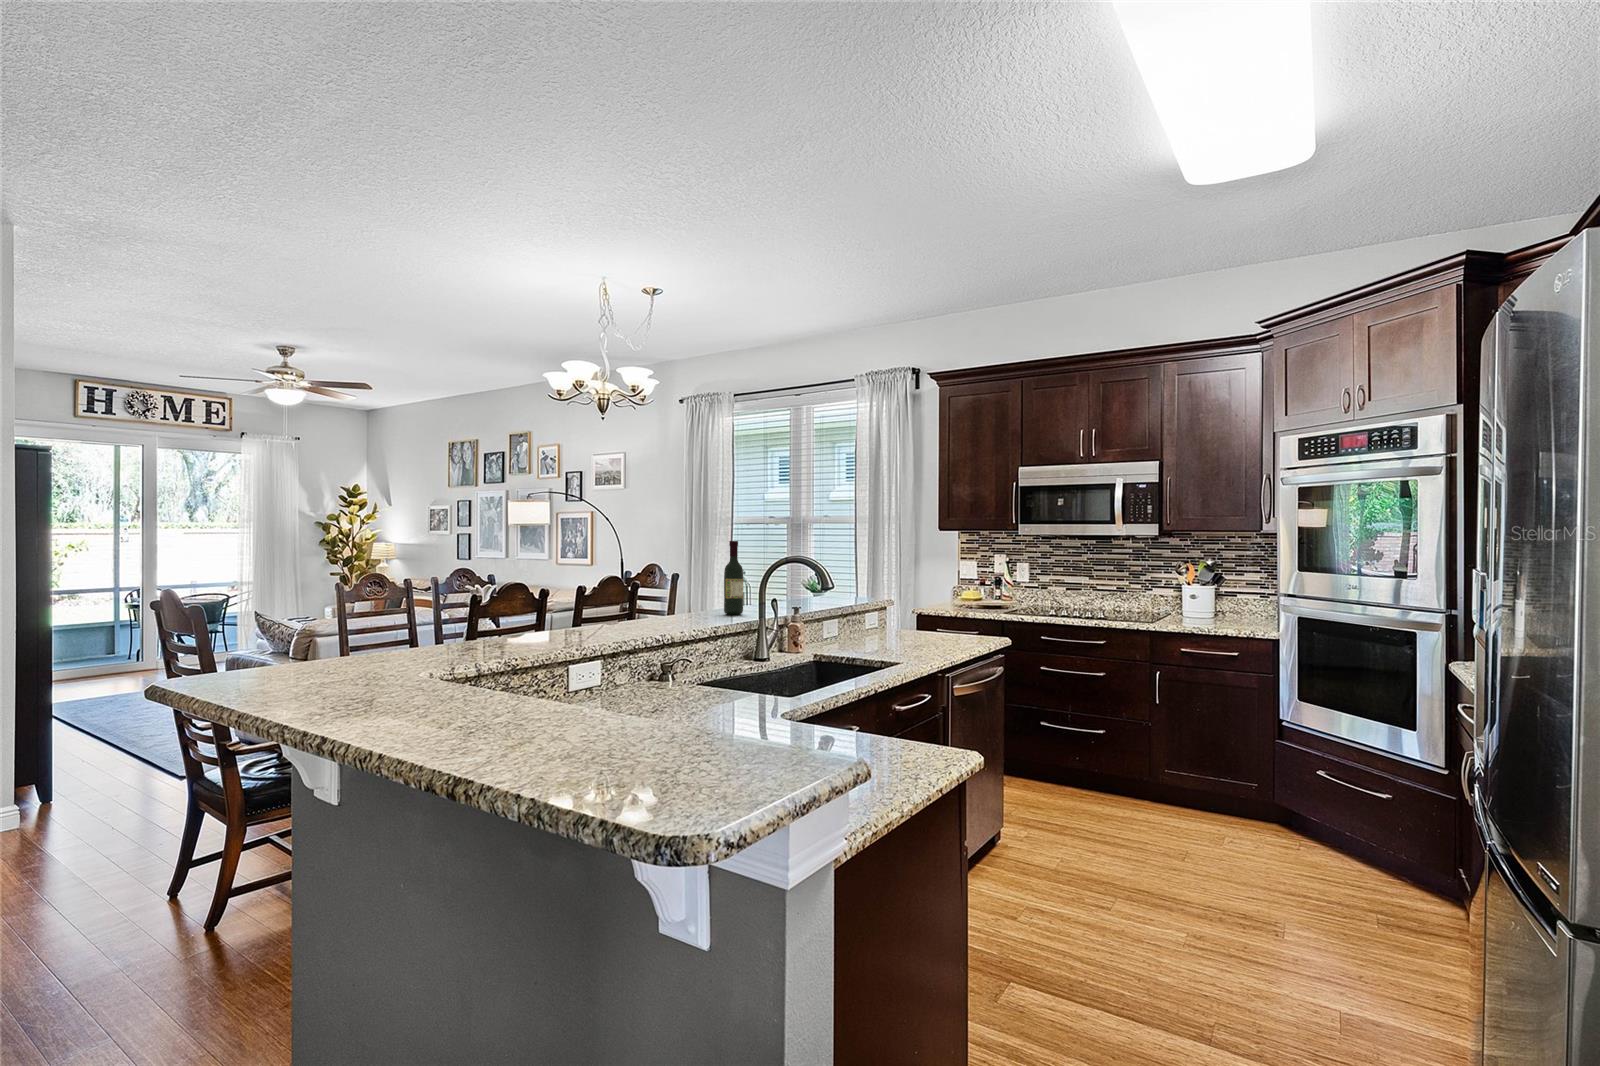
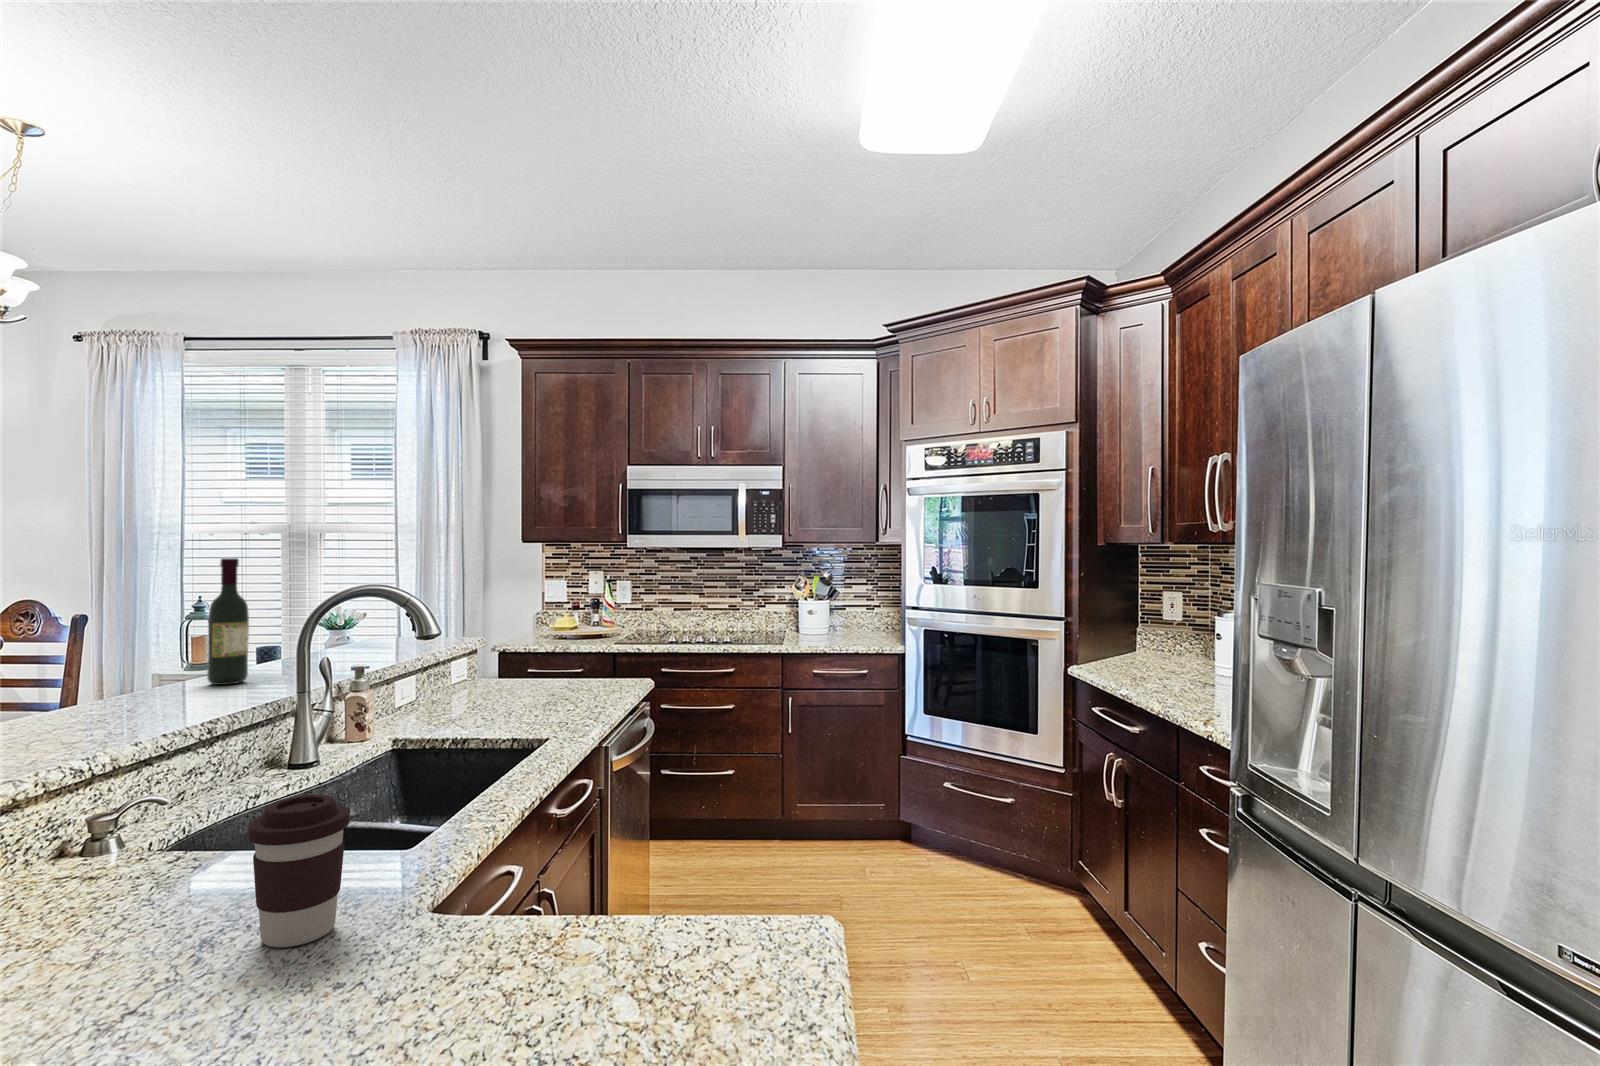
coffee cup: none [712,650,752,715] -> present [248,794,350,947]

